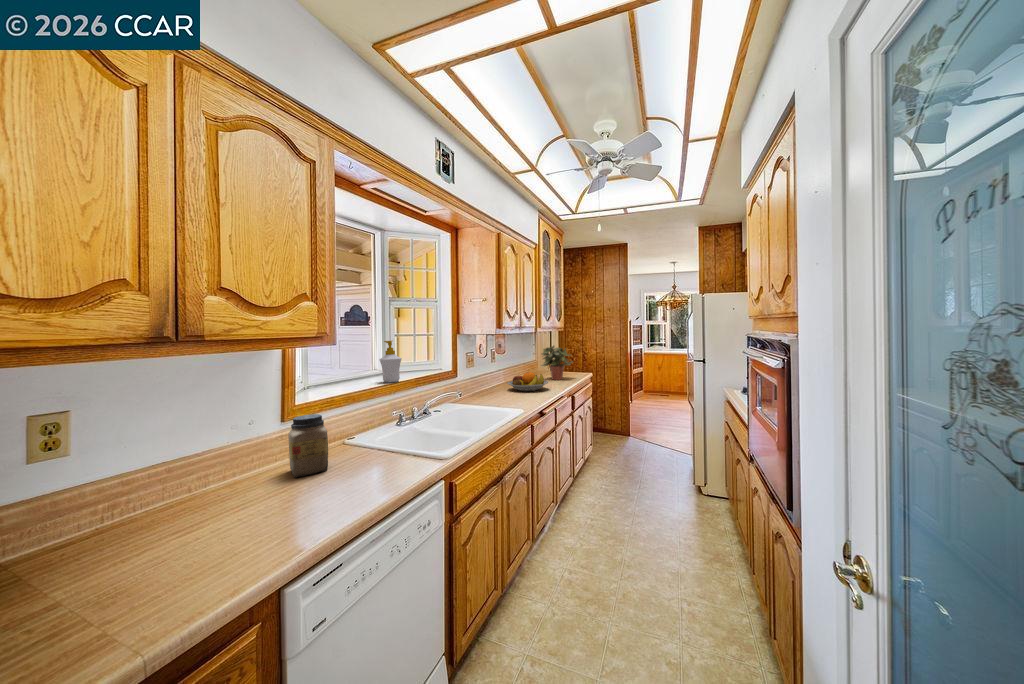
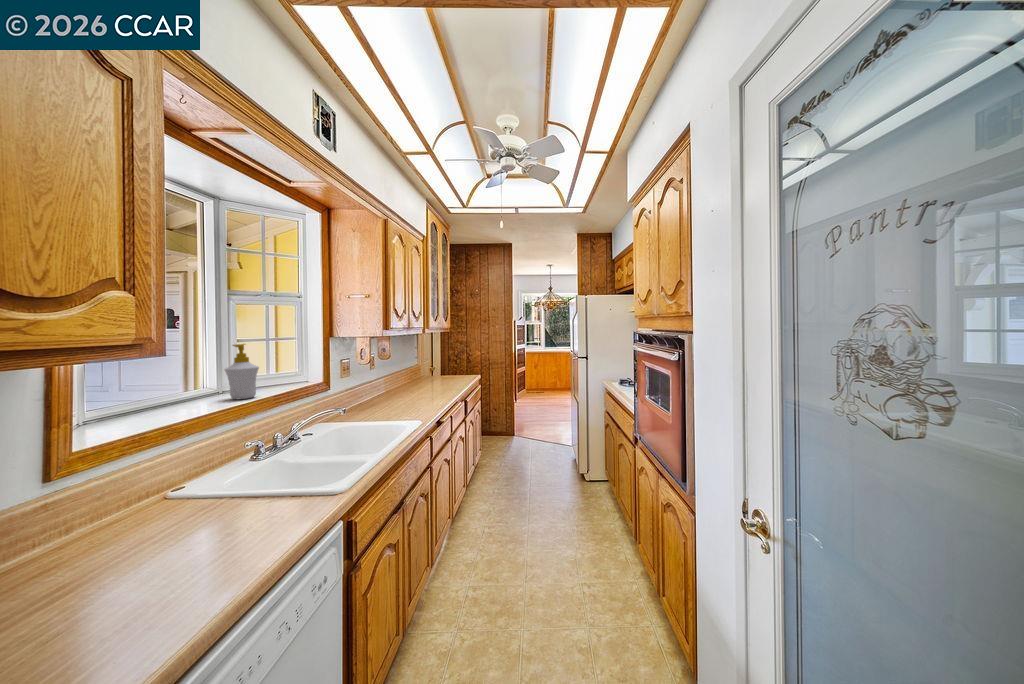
potted plant: present [541,346,573,380] -> none [428,347,463,384]
fruit bowl: present [507,372,548,391] -> none [393,377,441,398]
jar: present [288,414,328,477] -> none [72,459,151,564]

